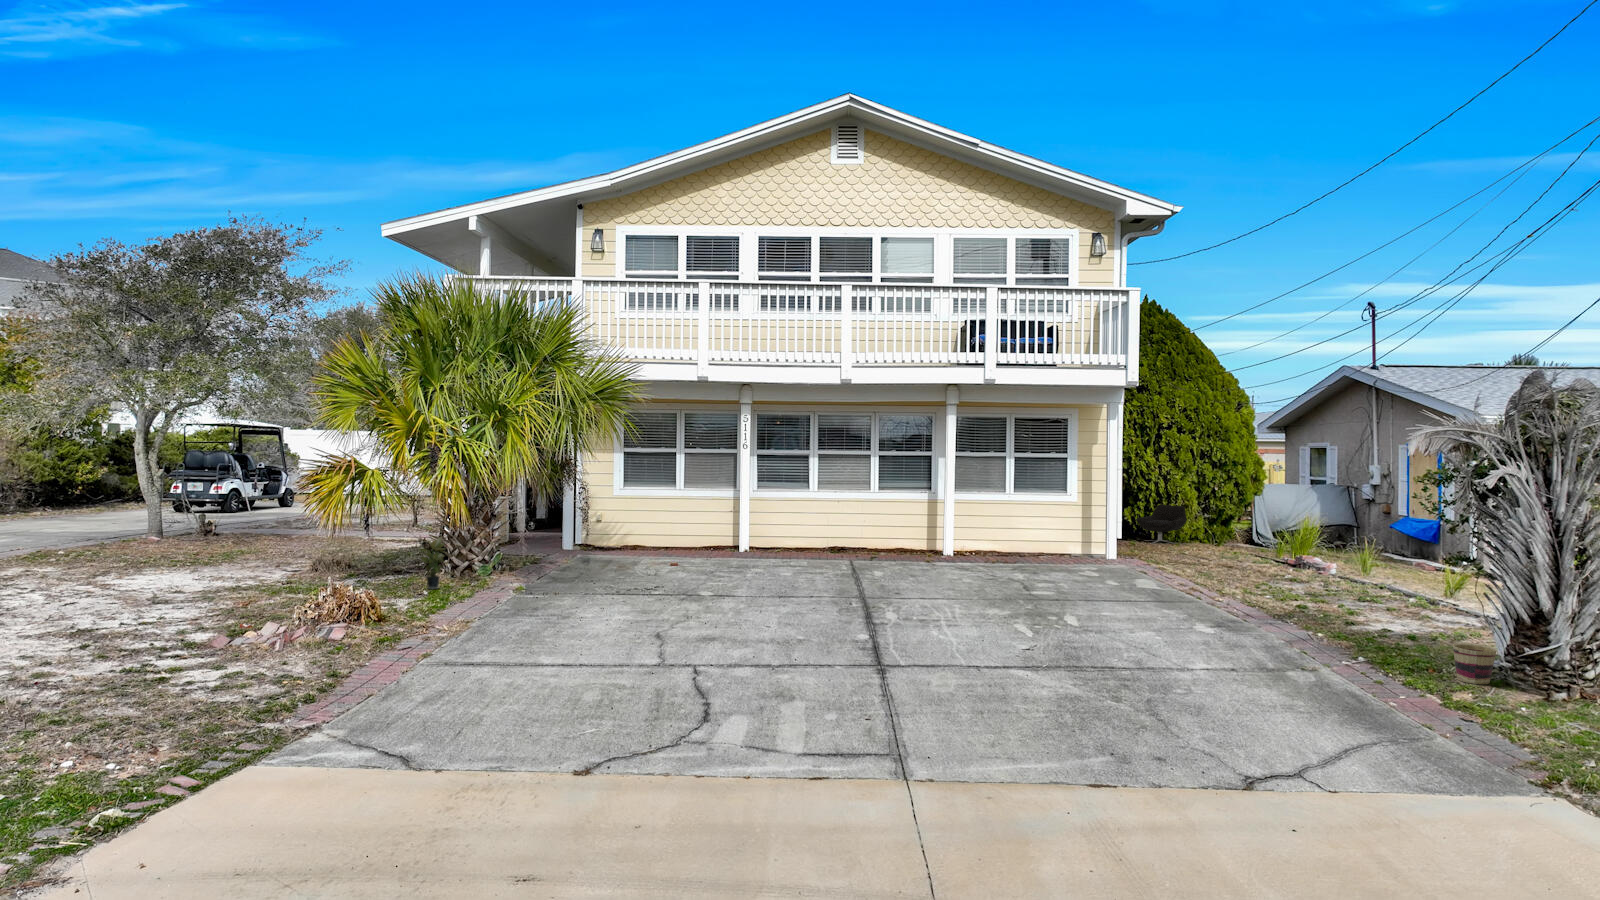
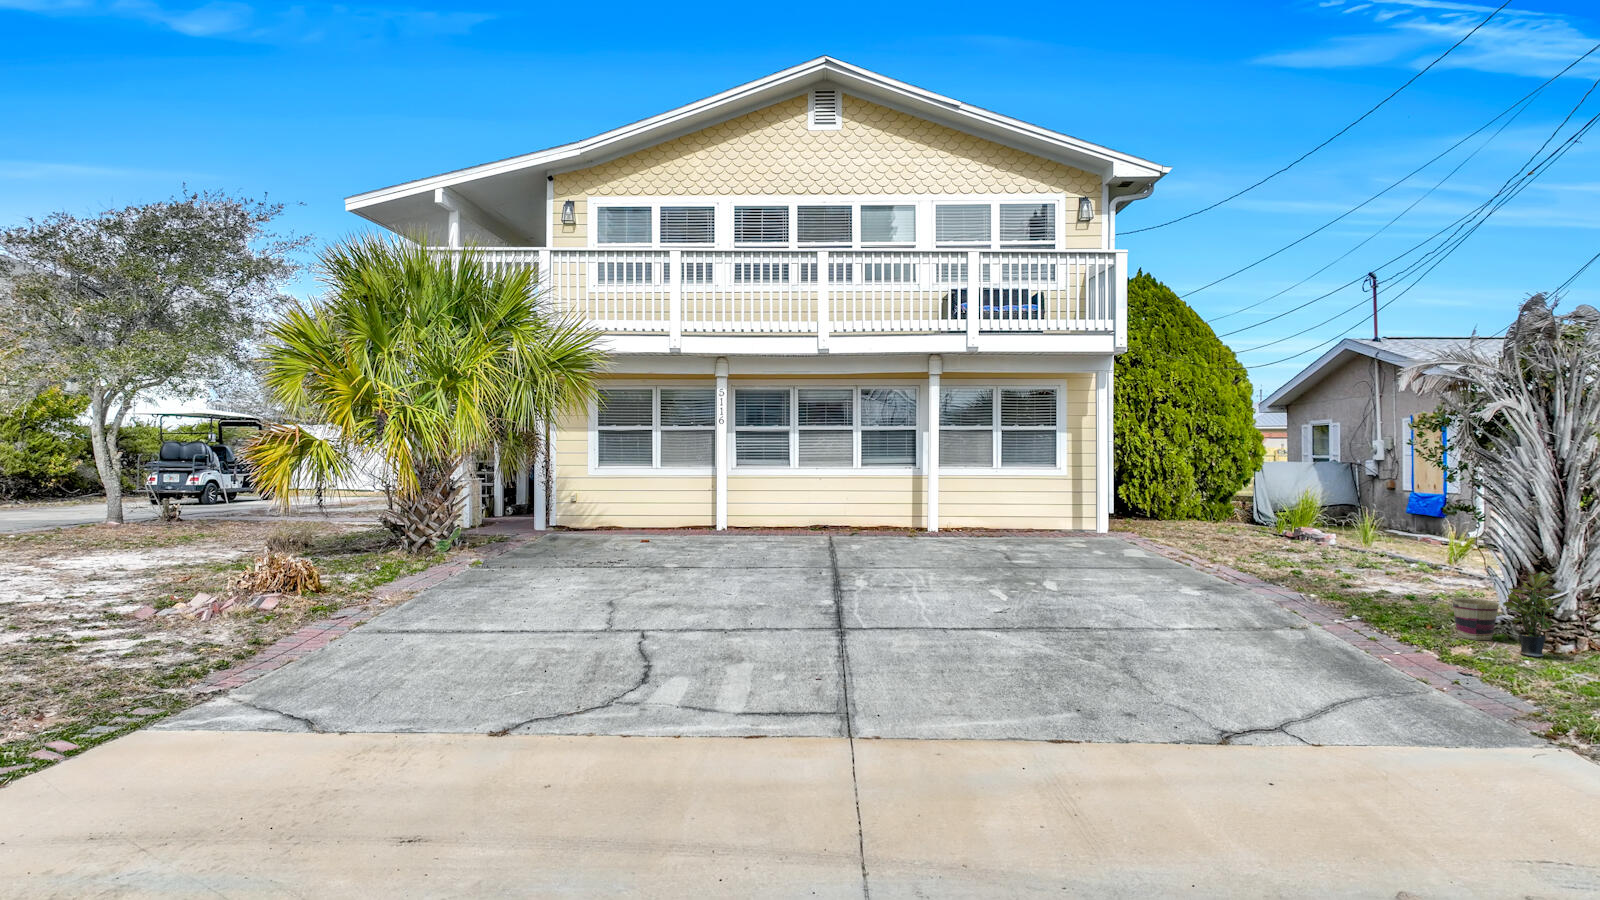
lounge chair: present [1136,505,1187,543] -> none [1130,480,1183,520]
potted plant: present [421,538,446,589] -> present [1503,571,1561,657]

